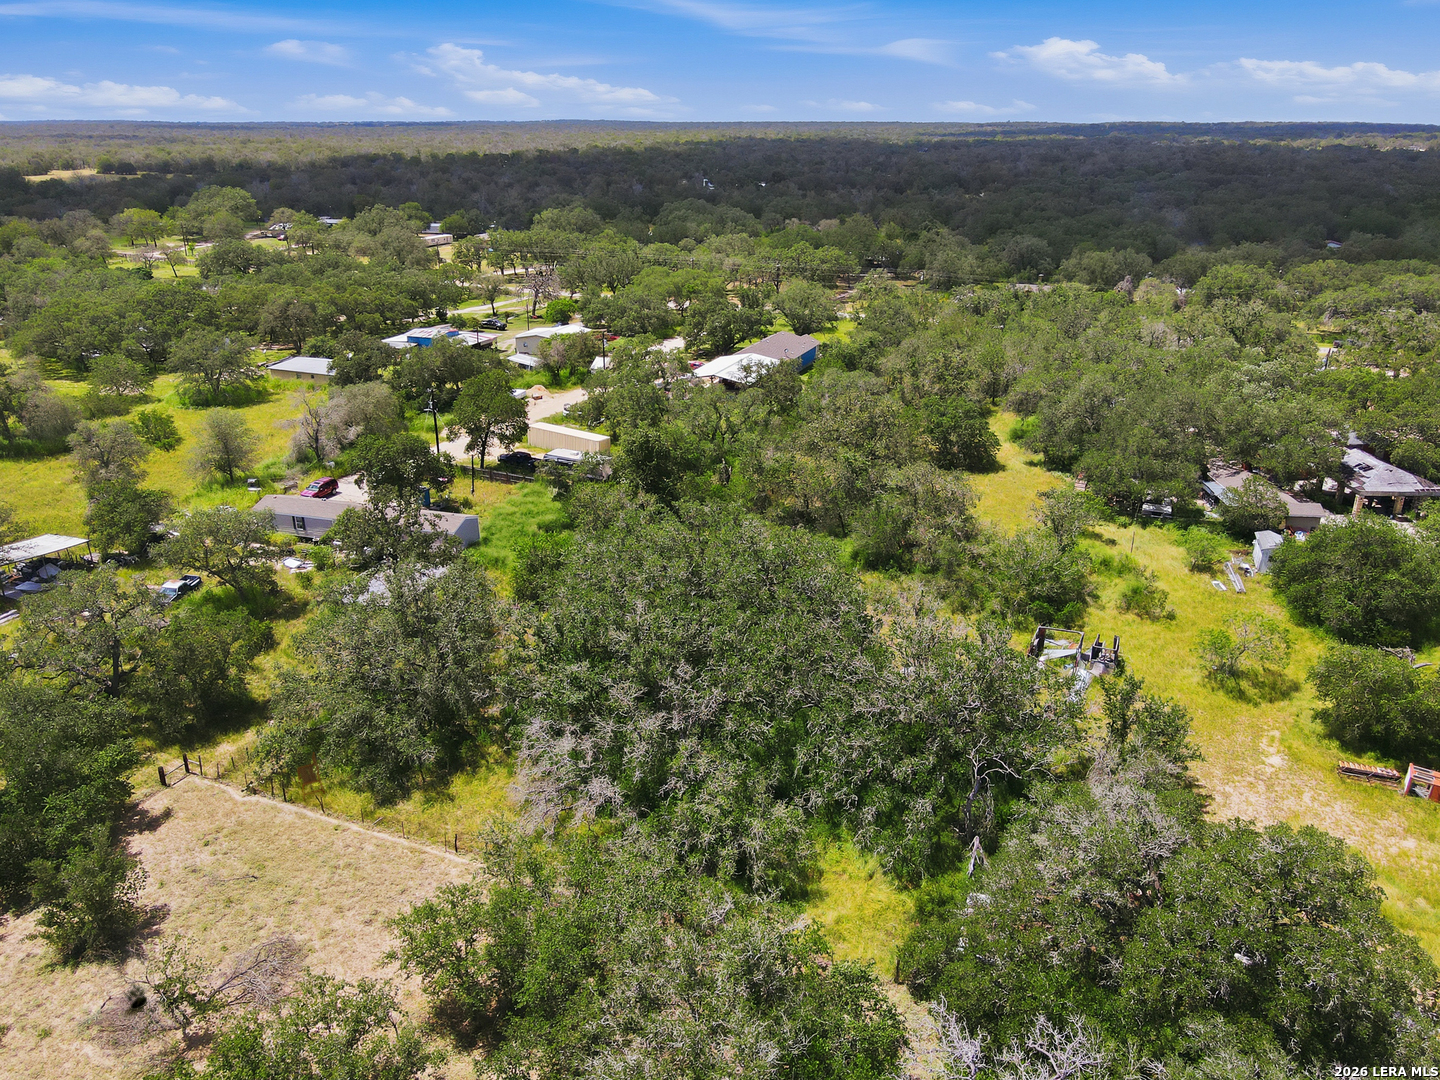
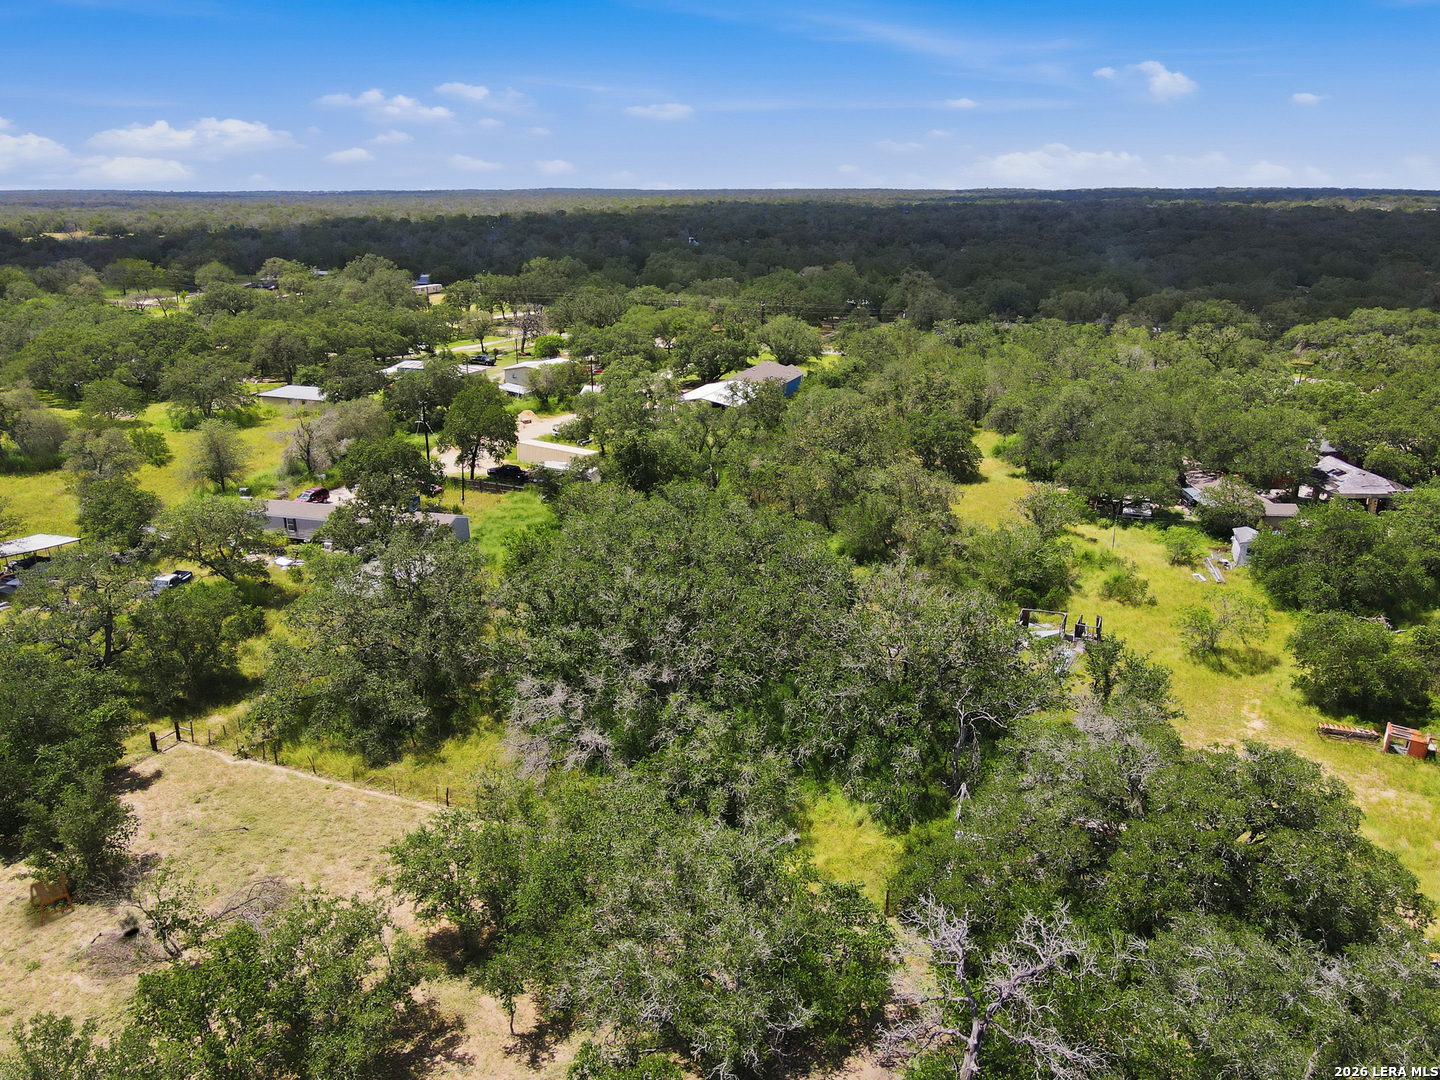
bench: present [298,753,324,800] -> present [30,871,74,925]

